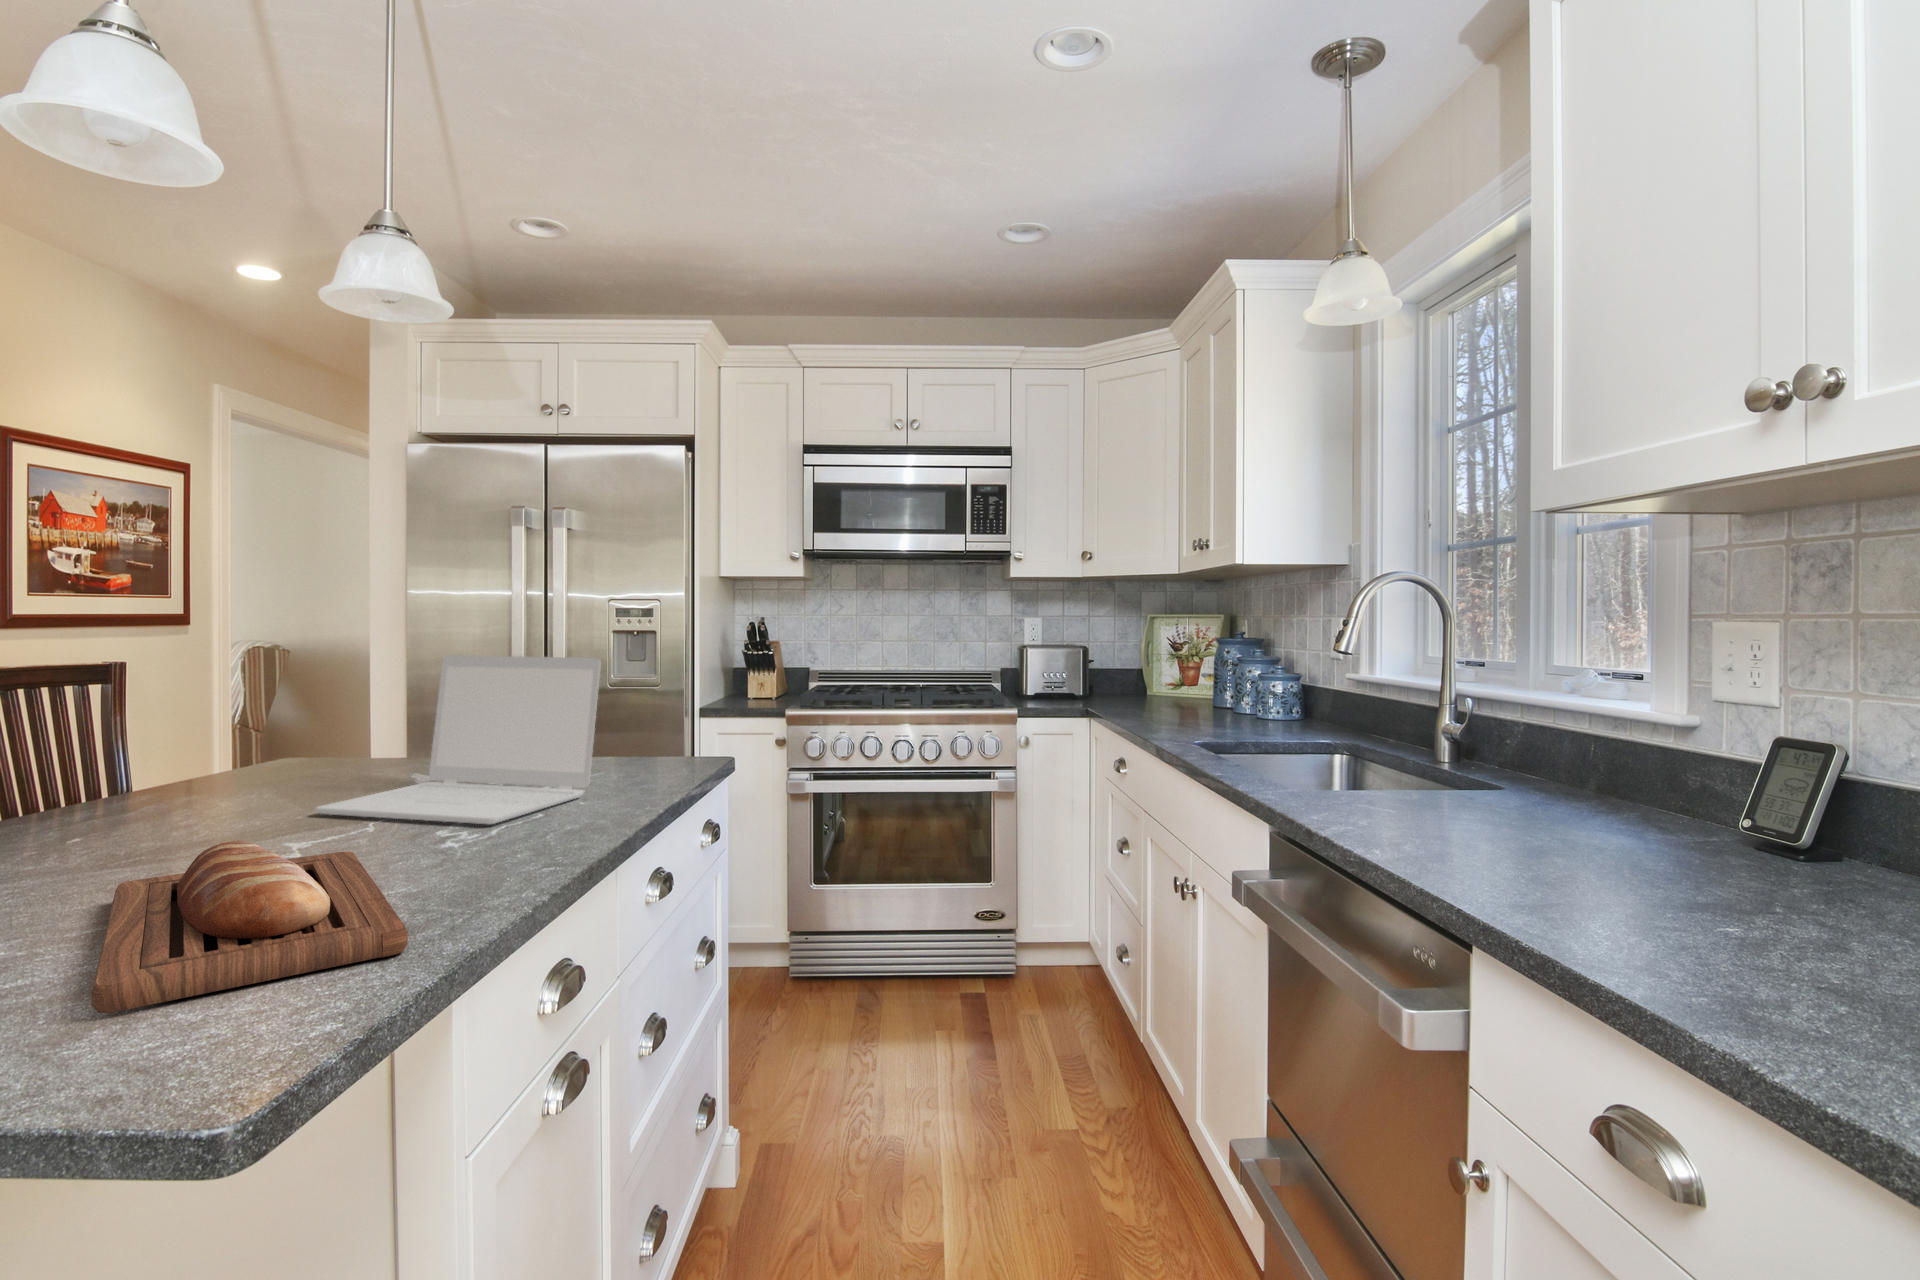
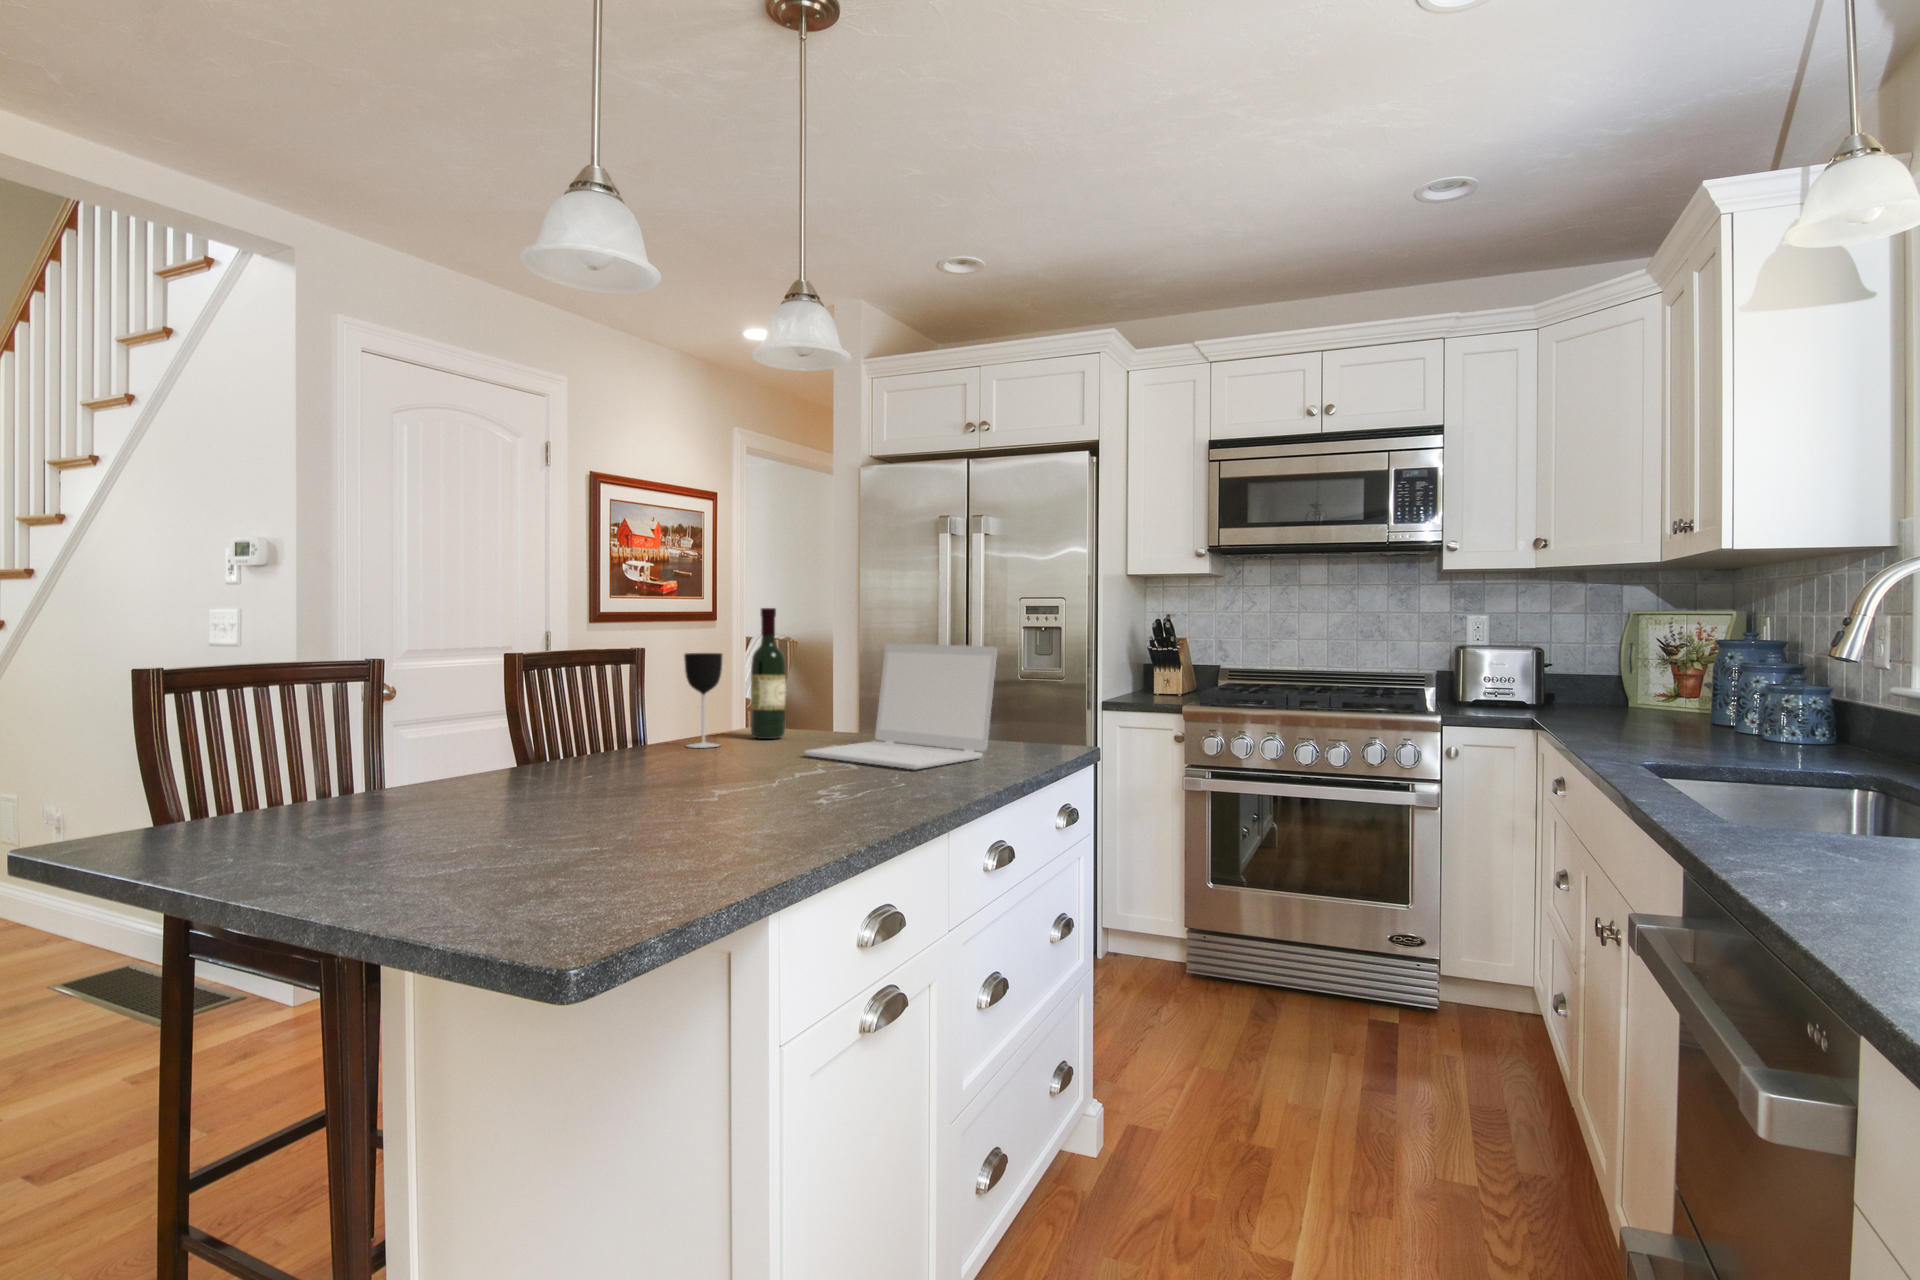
wine bottle: none [229,609,288,789] -> present [751,608,786,739]
wine glass: none [100,674,174,814] -> present [684,653,722,748]
bread loaf: present [91,841,408,1013] -> none [707,756,861,831]

